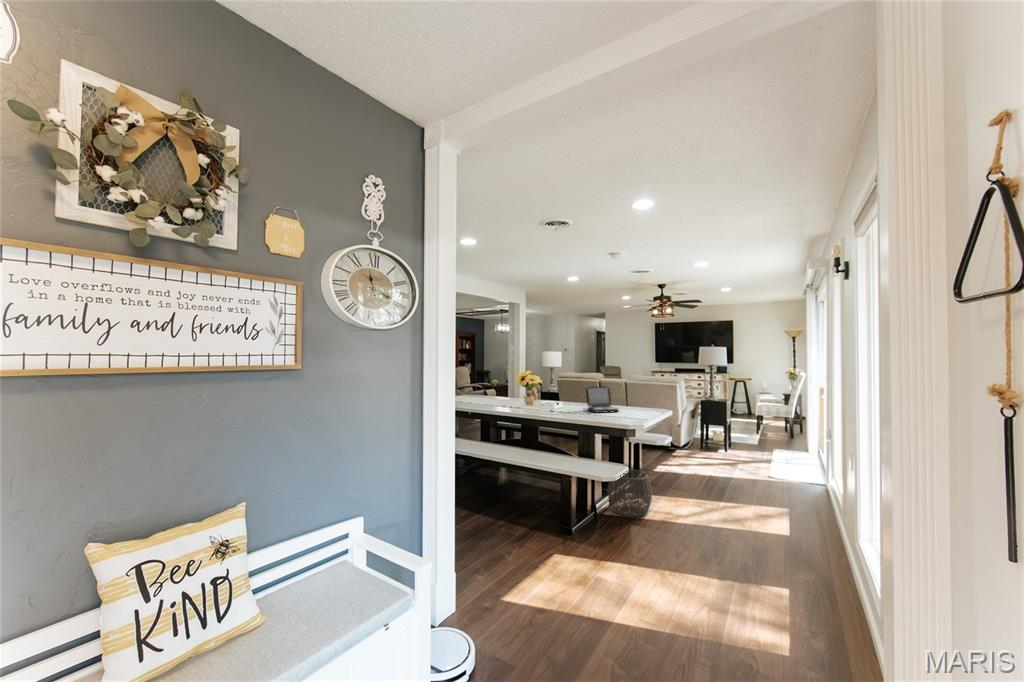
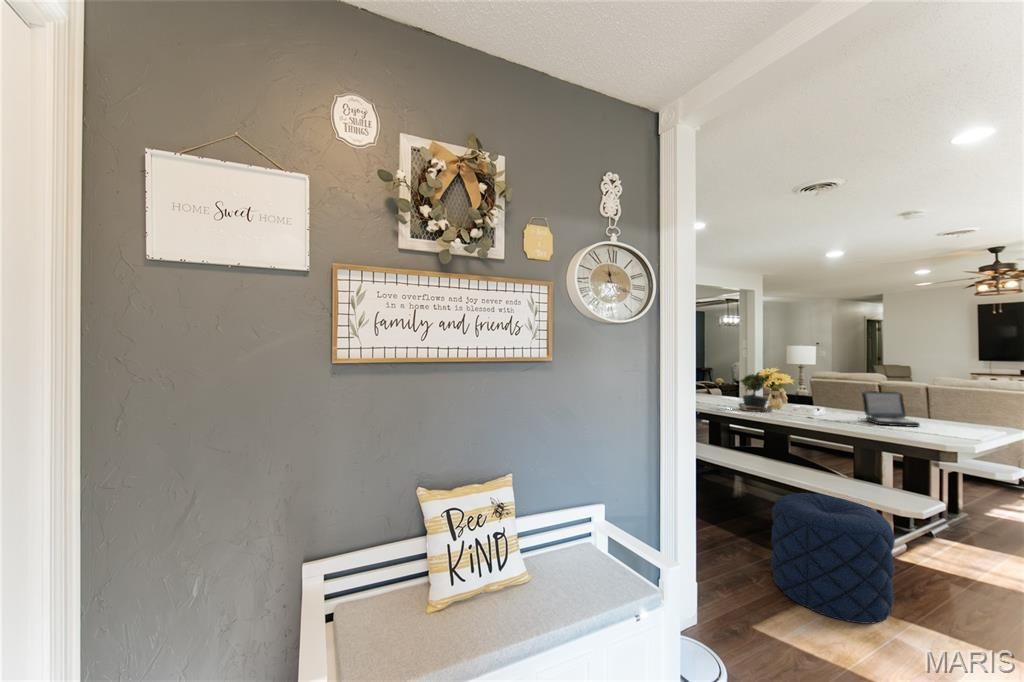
potted plant: none [492,374,527,409] -> present [738,372,773,412]
woven basket: present [608,469,652,517] -> none [903,503,988,574]
pouf: none [518,475,598,575] -> present [771,493,895,624]

